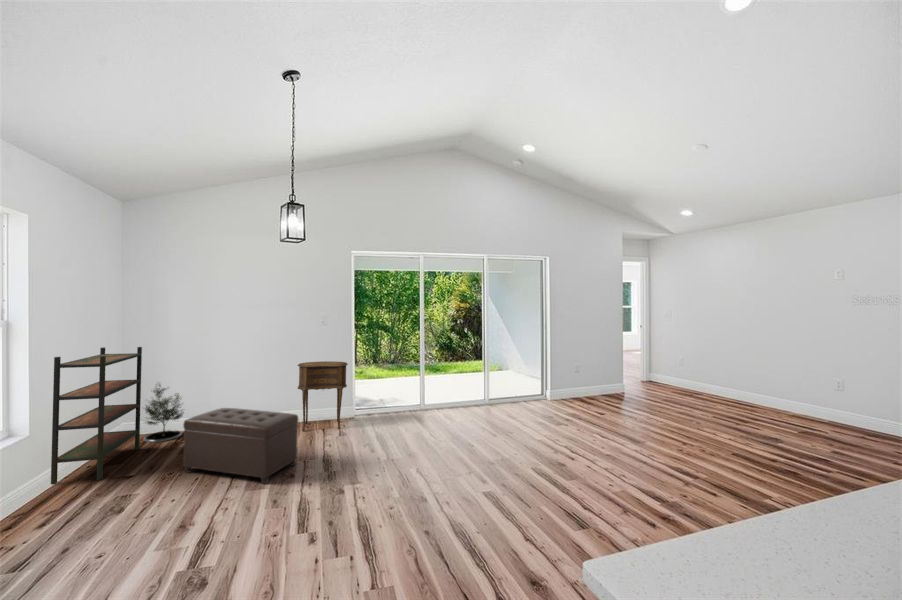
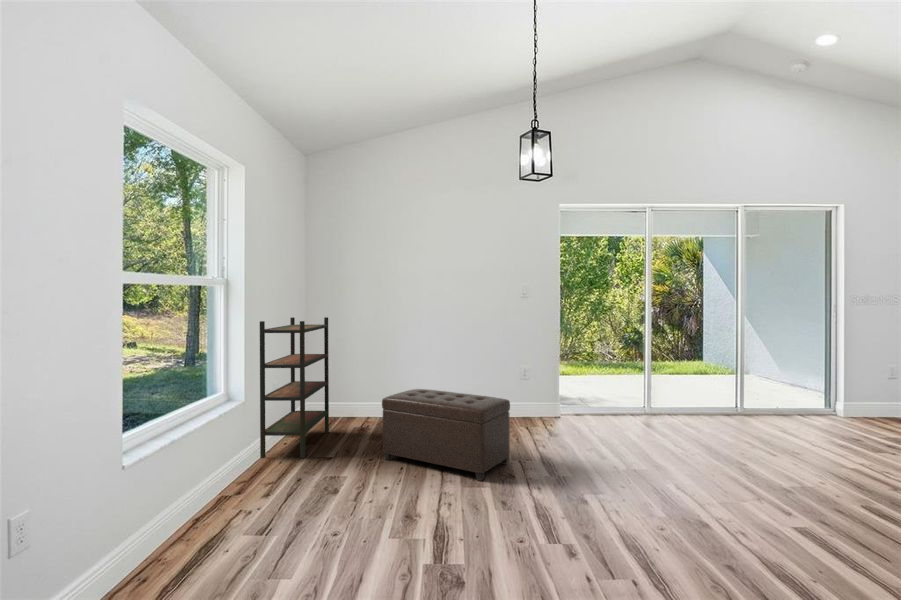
side table: present [298,361,348,431] -> none [489,342,551,428]
potted tree: present [144,385,183,442] -> none [327,359,368,427]

